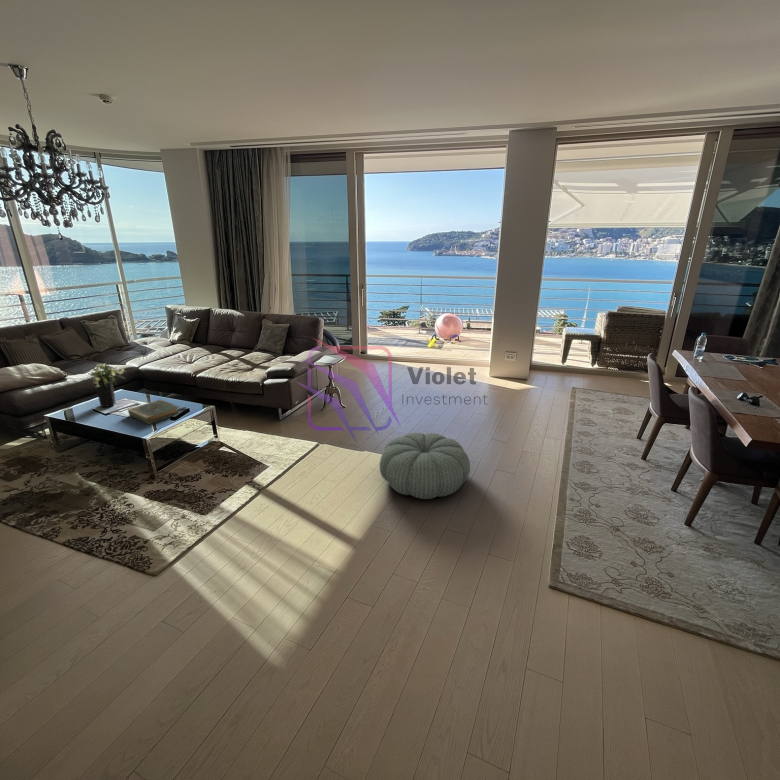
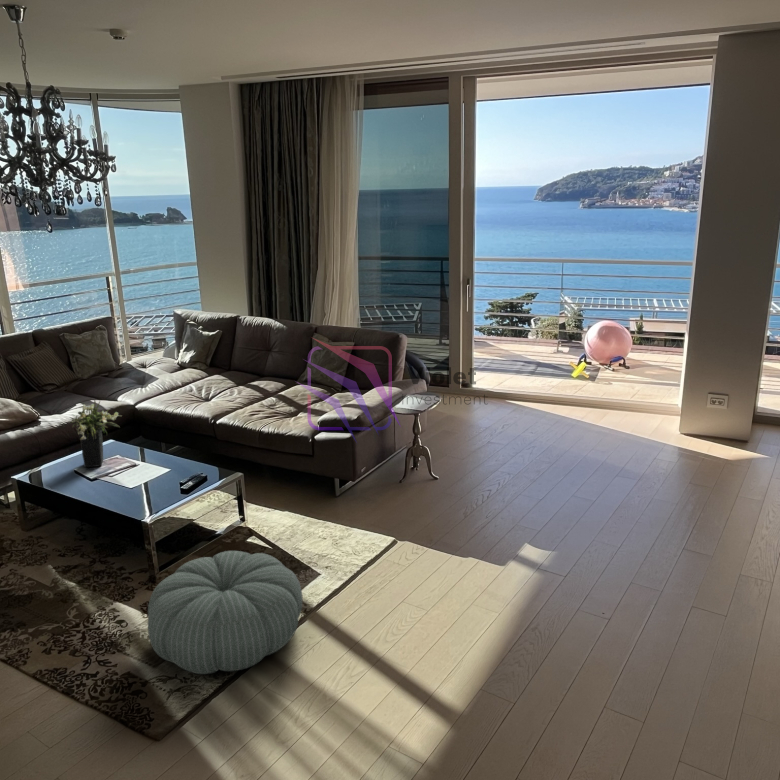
hardback book: present [128,400,180,424] -> none [121,460,194,498]
pouf: present [380,433,470,499] -> present [148,551,303,674]

